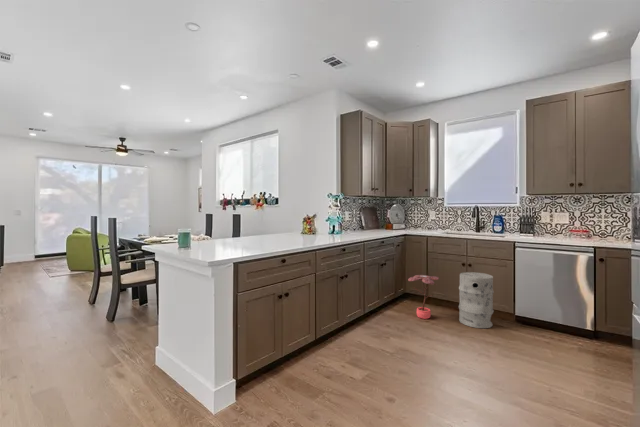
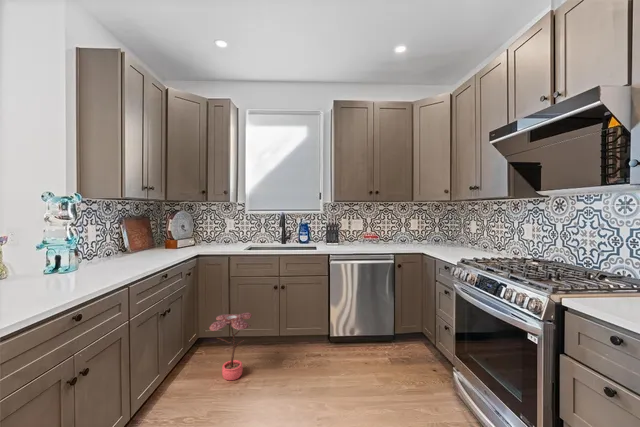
trash can: present [458,272,494,328] -> none [276,296,316,371]

